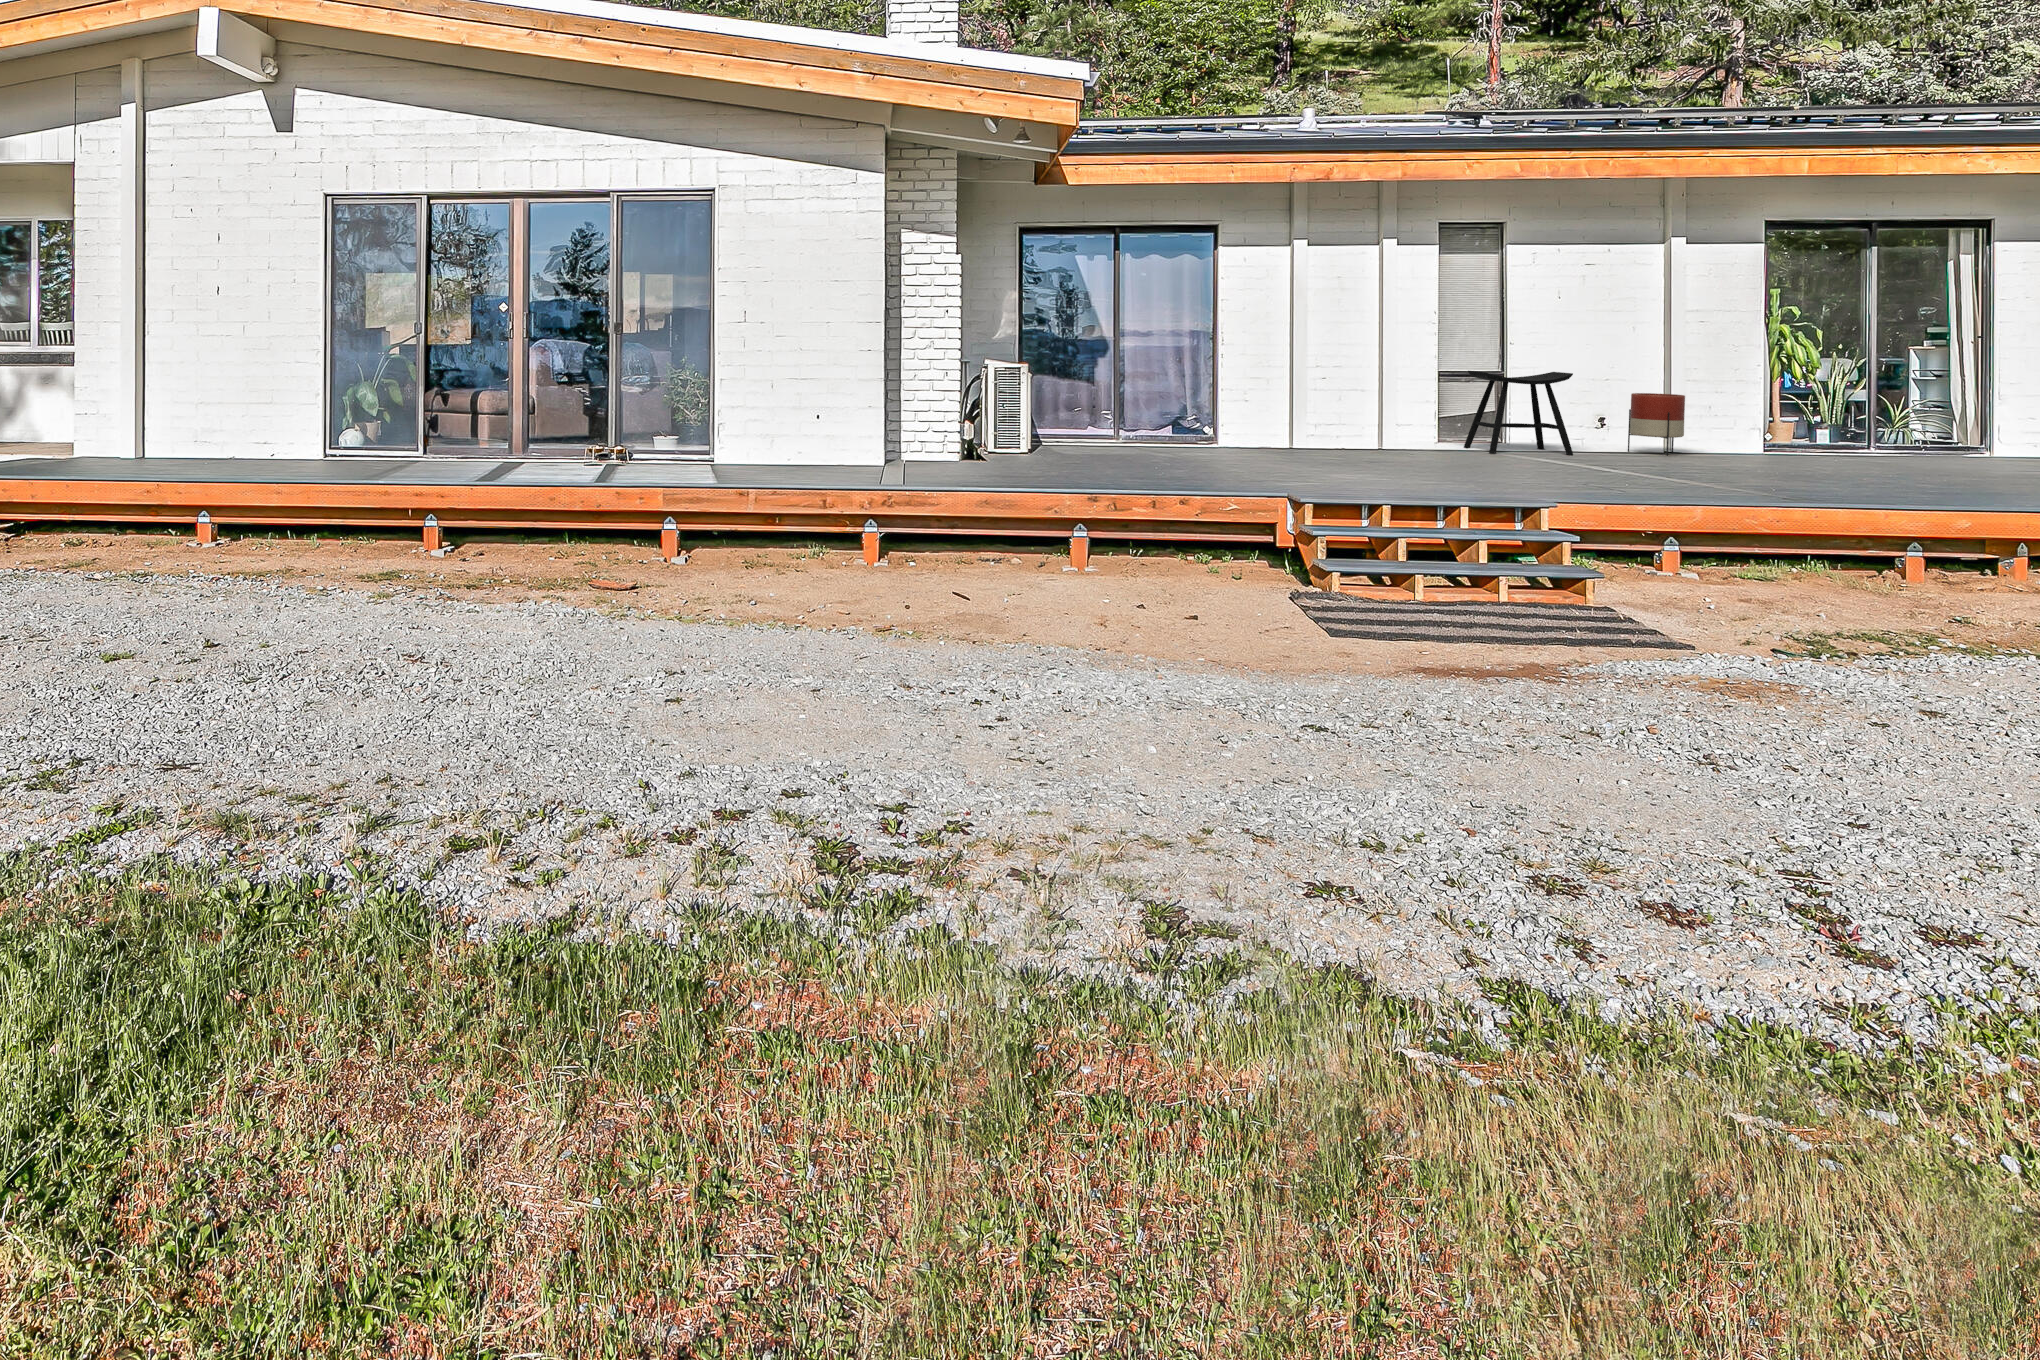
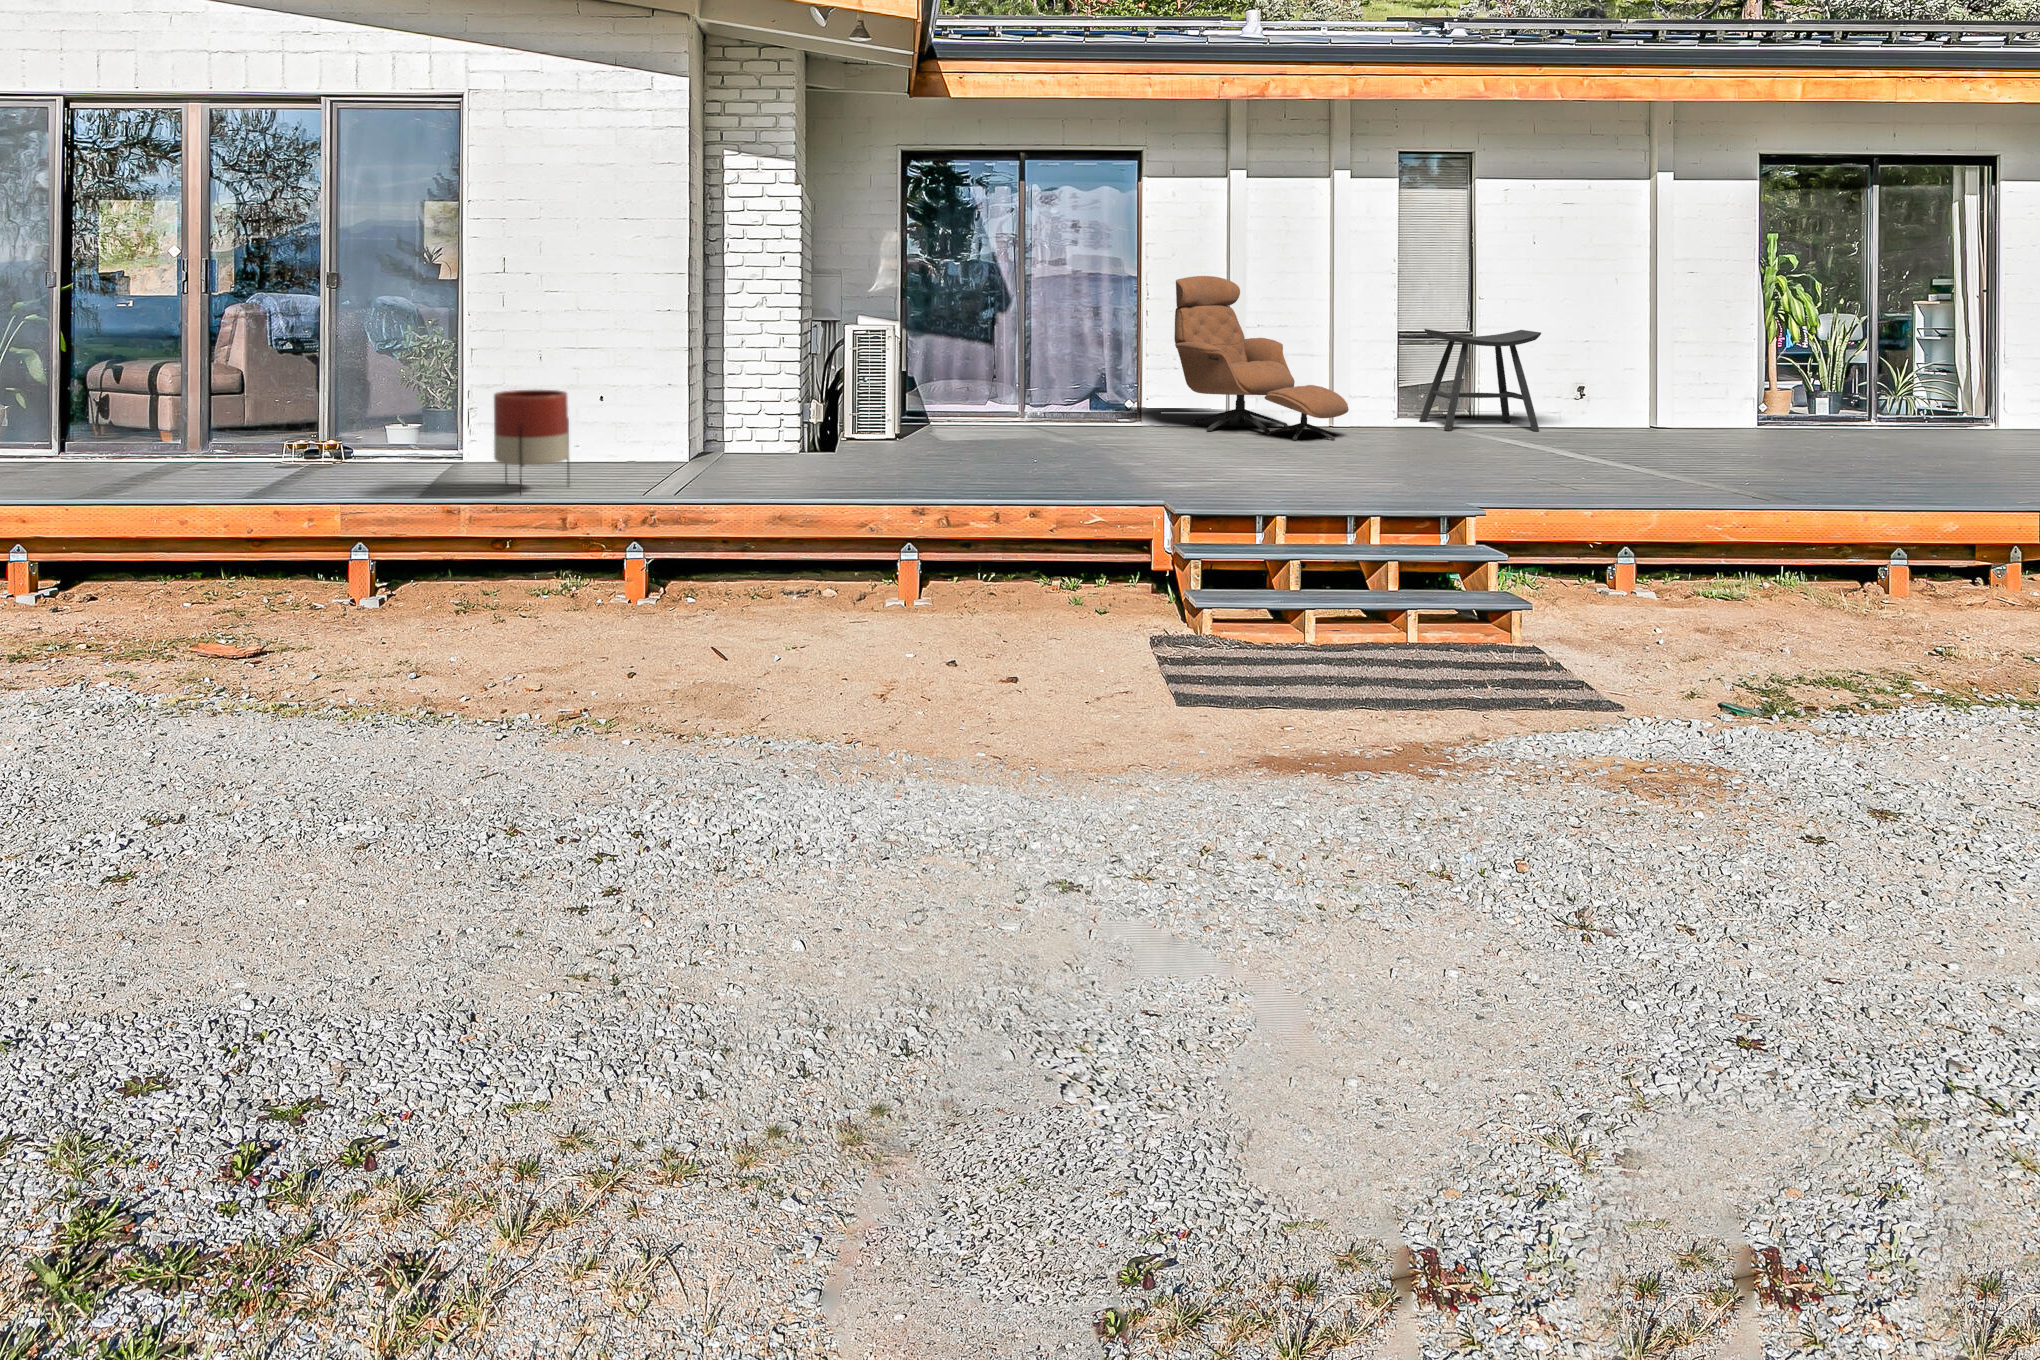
lounge chair: none [1255,327,1409,458] -> present [1175,276,1349,440]
planter: present [1628,393,1685,456] -> present [494,390,570,494]

